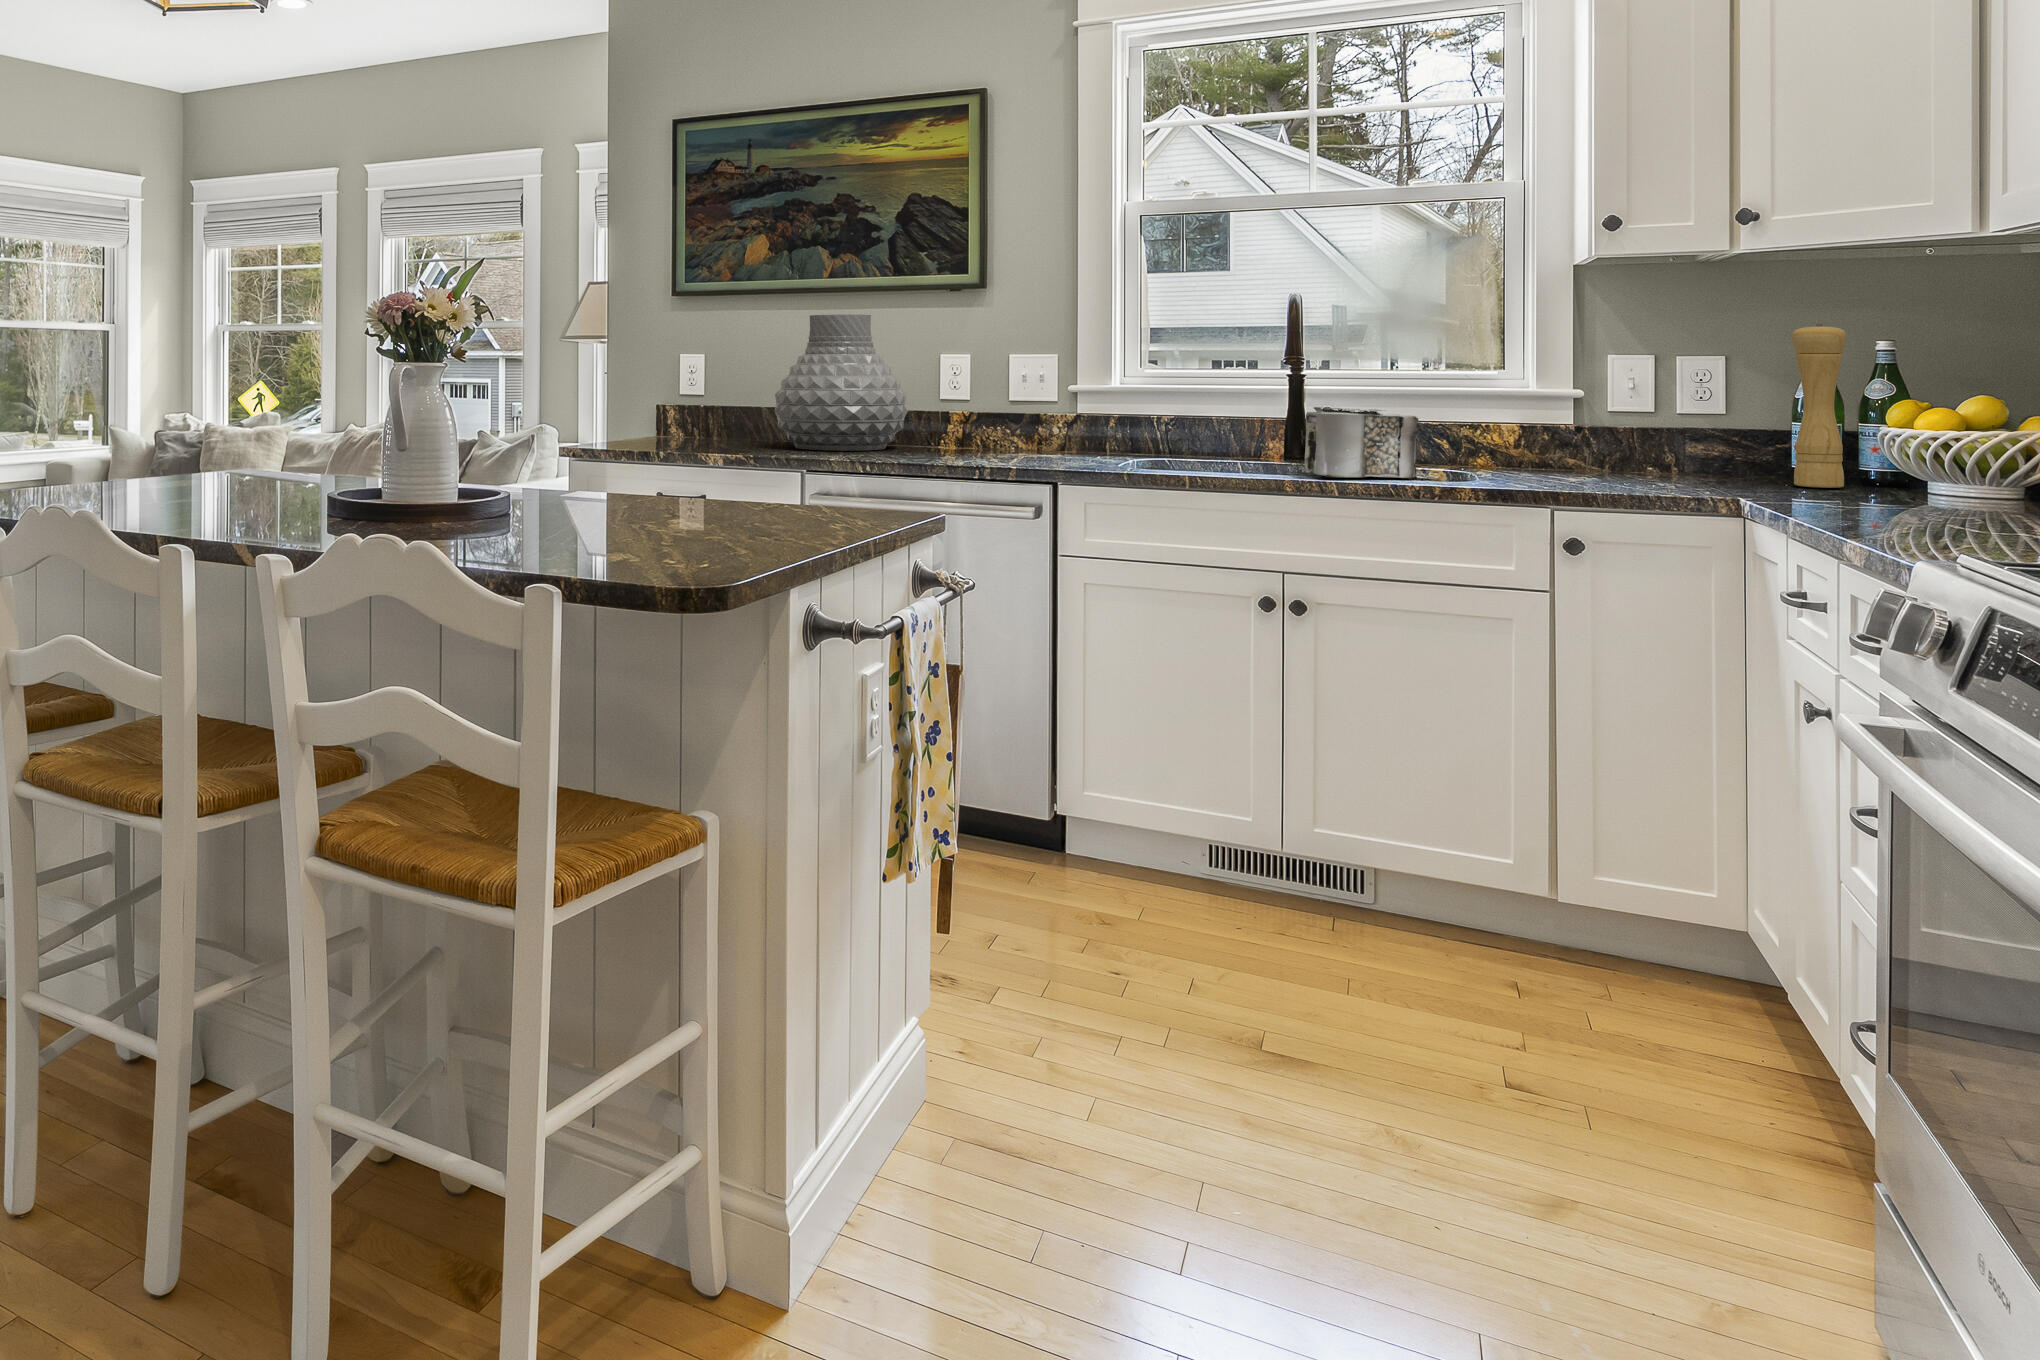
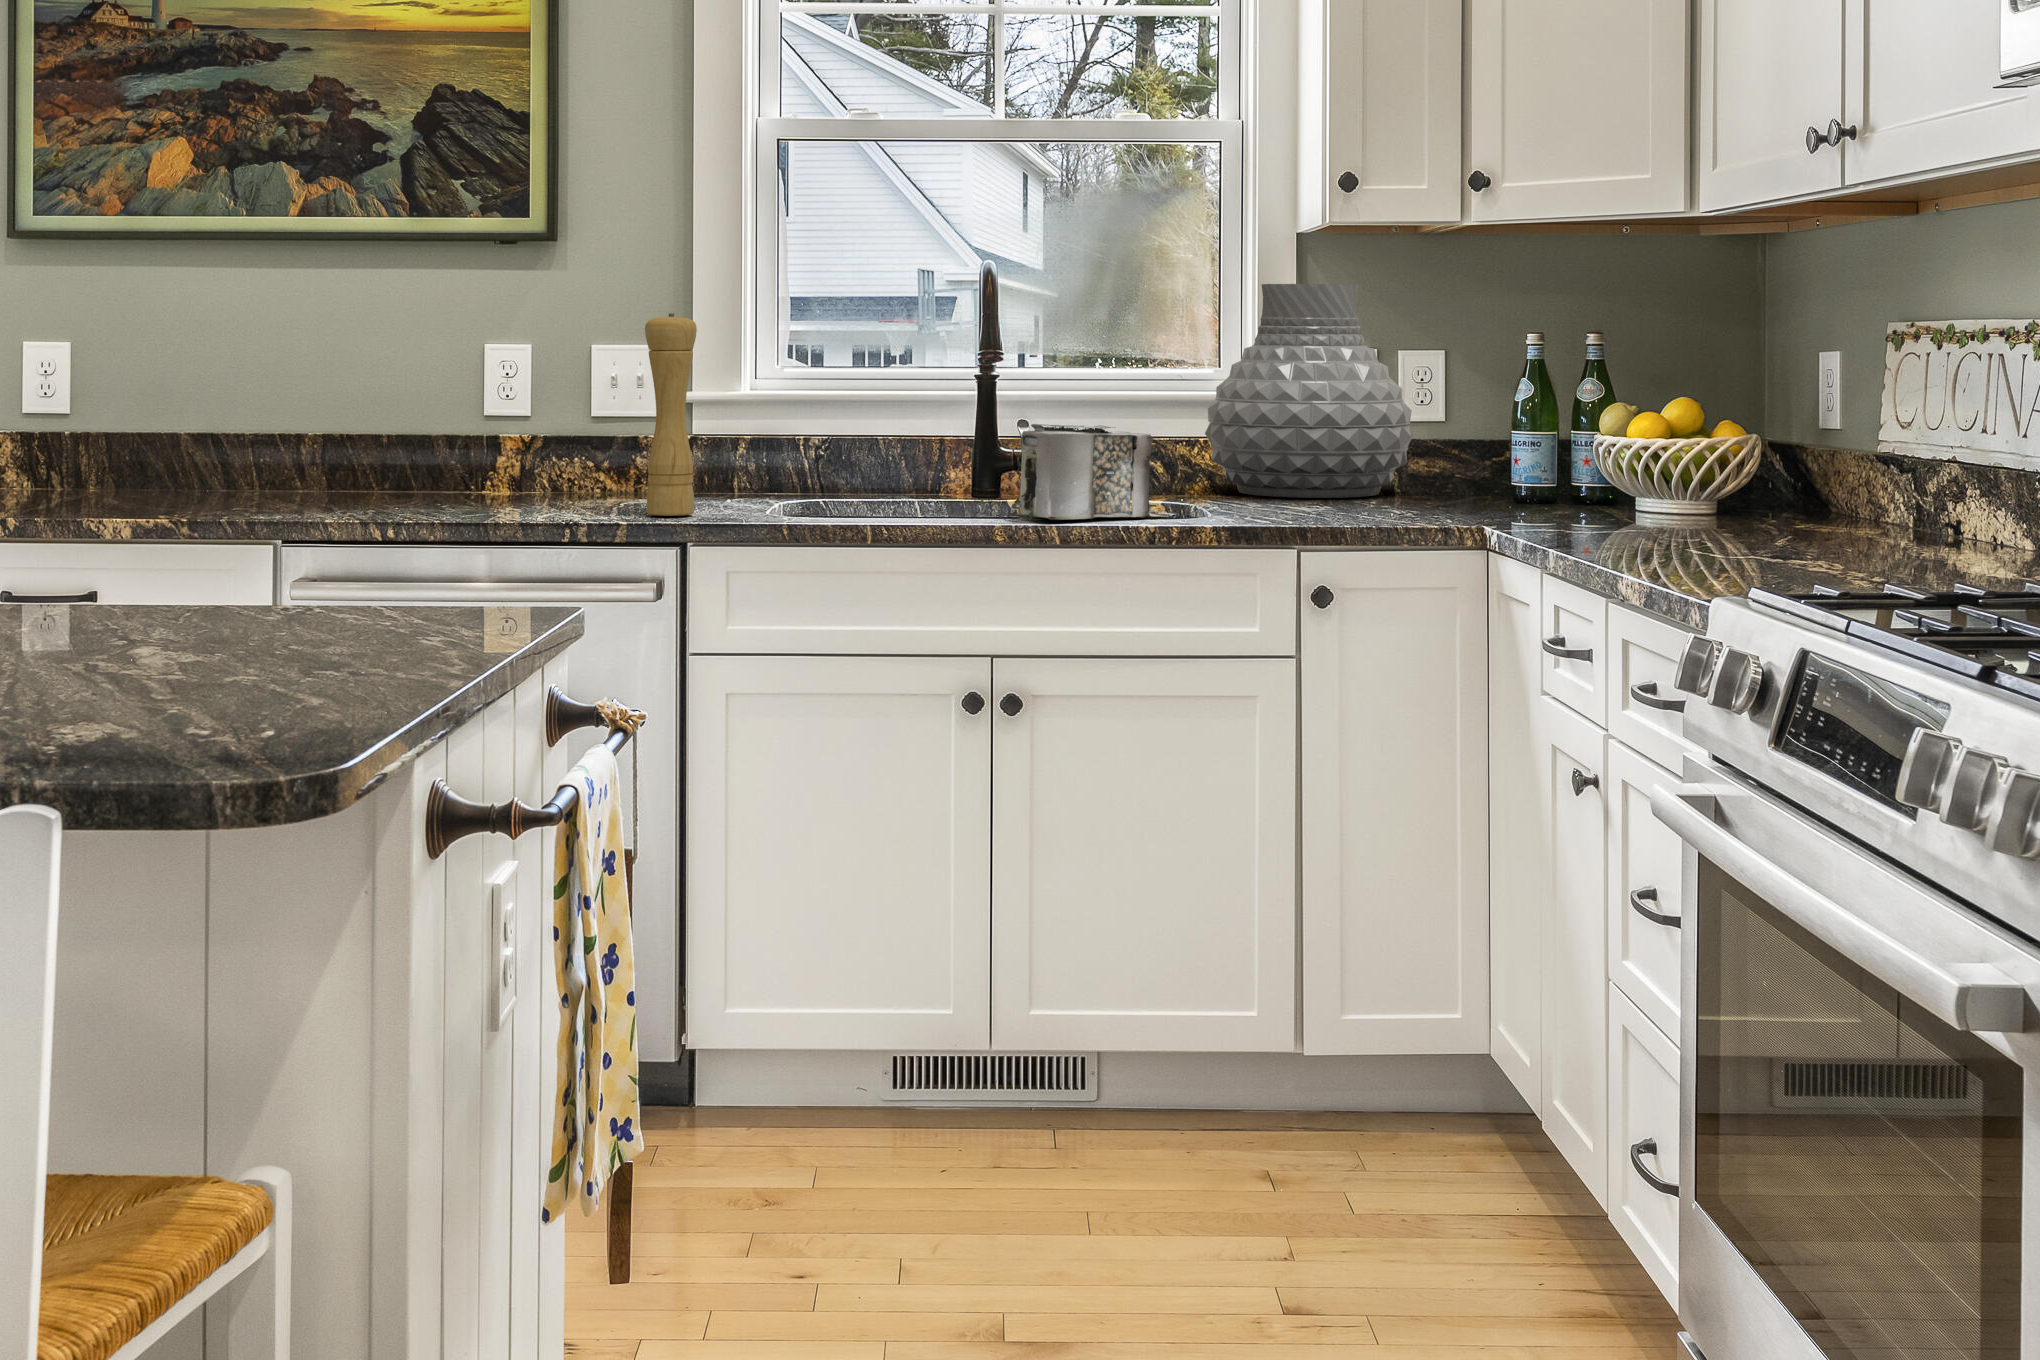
vase: present [775,315,908,451] -> present [1205,284,1413,498]
pepper mill: present [1792,324,1846,488] -> present [645,313,697,516]

